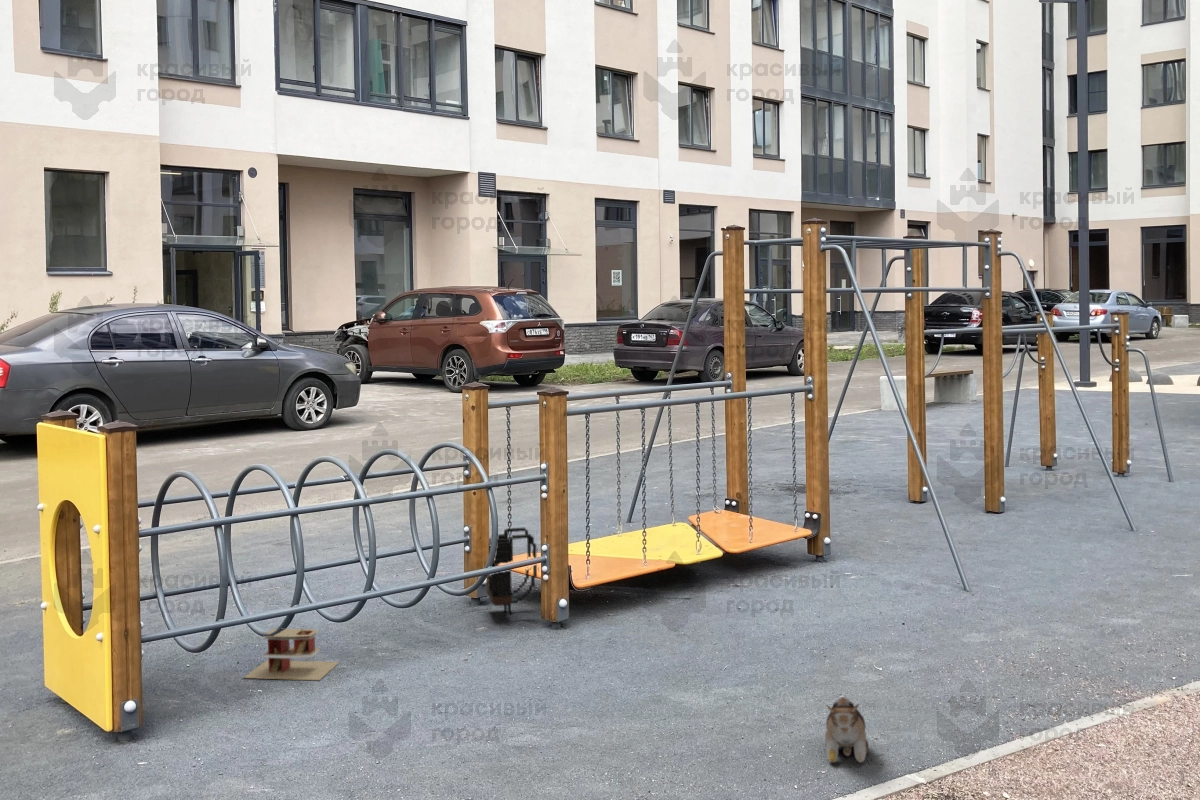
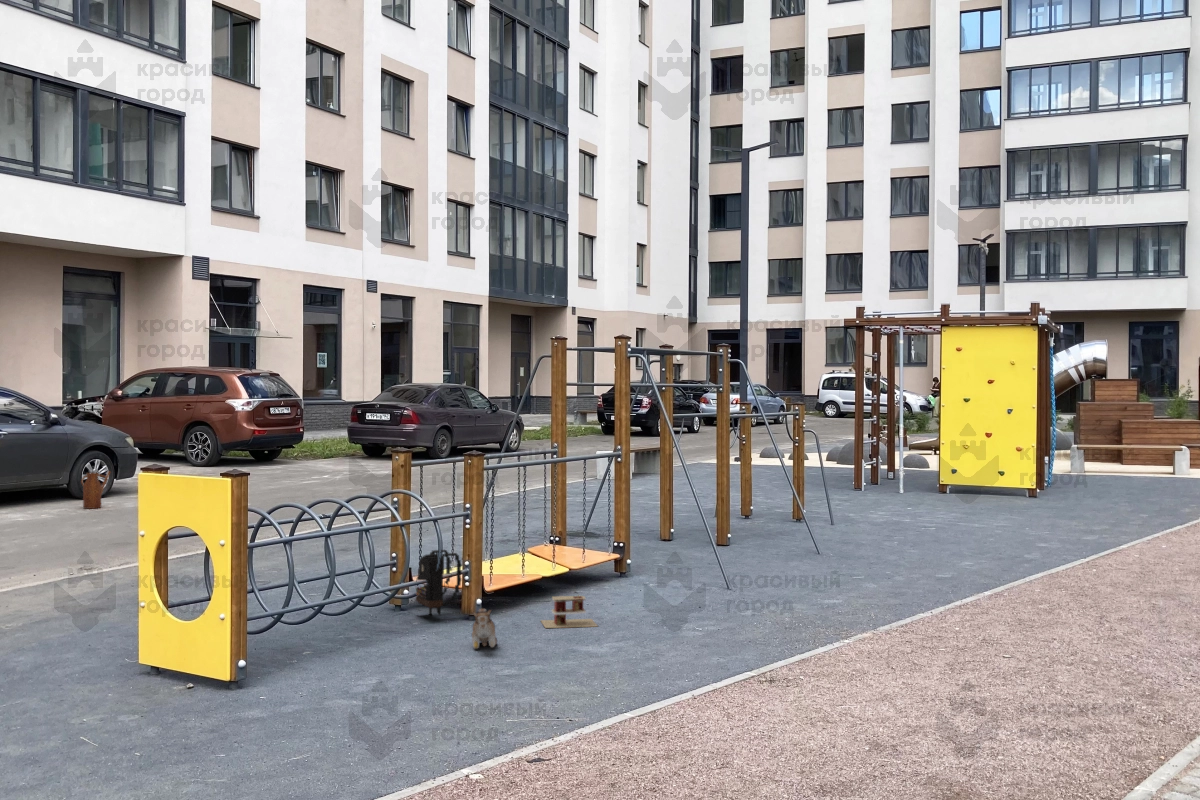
watering can: none [303,399,335,438] -> present [81,471,110,509]
toy house: present [245,629,338,680] -> present [541,596,597,628]
plush toy: present [825,697,869,763] -> present [472,609,497,649]

